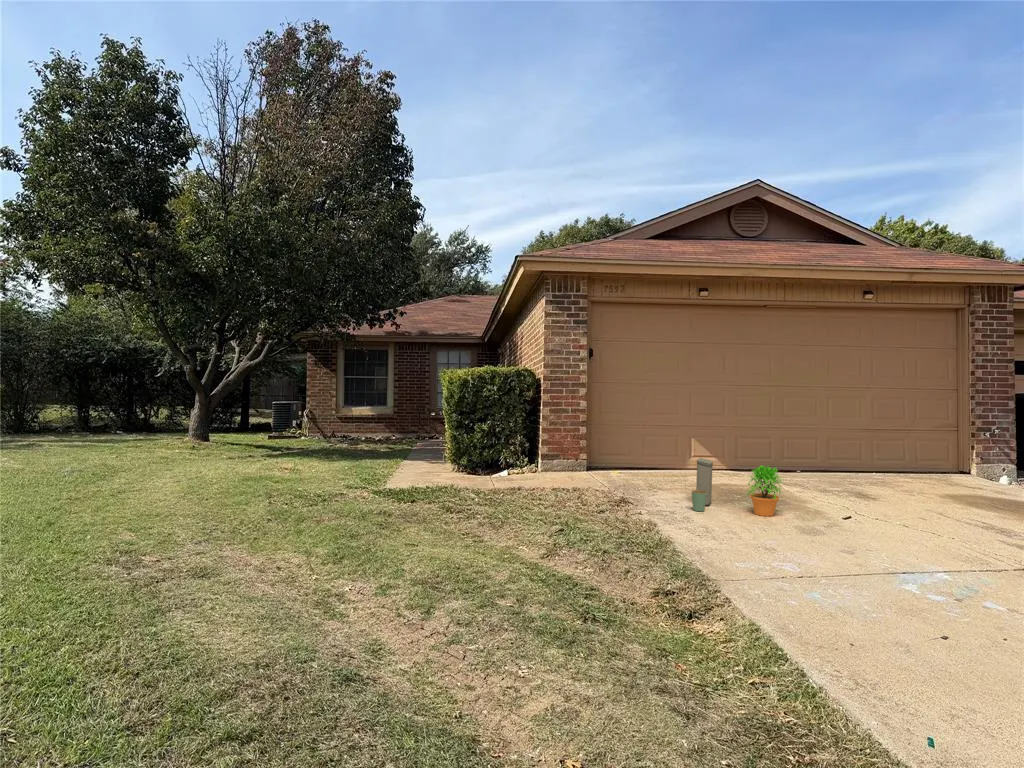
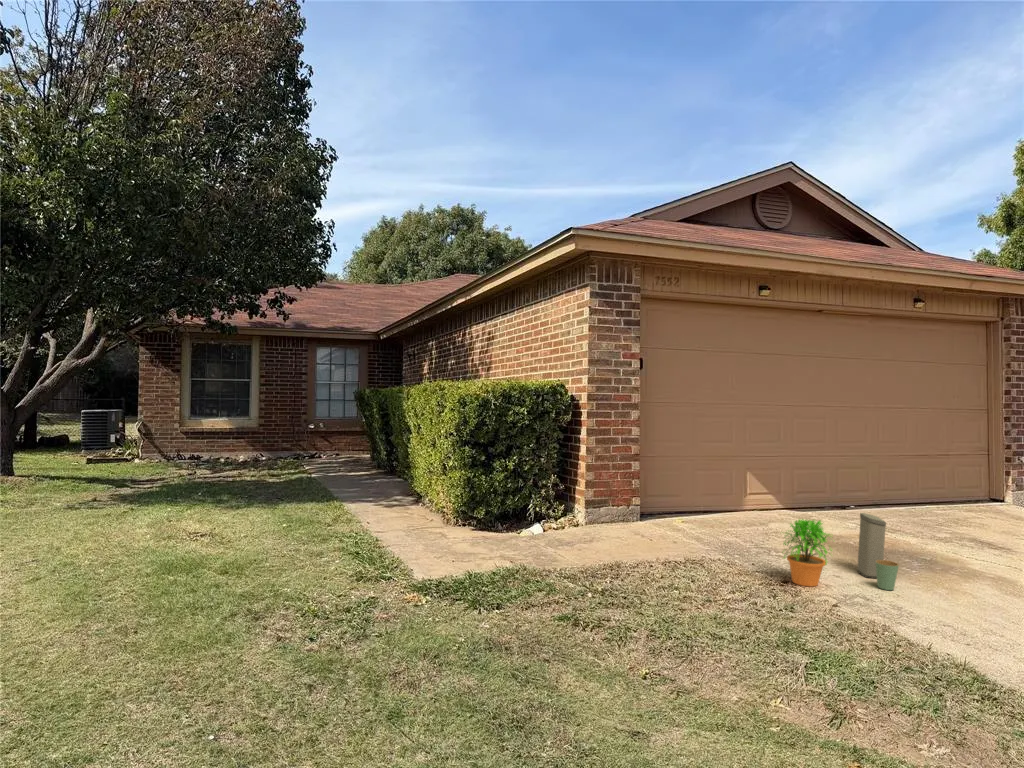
potted plant: present [747,466,782,516] -> present [784,519,832,586]

